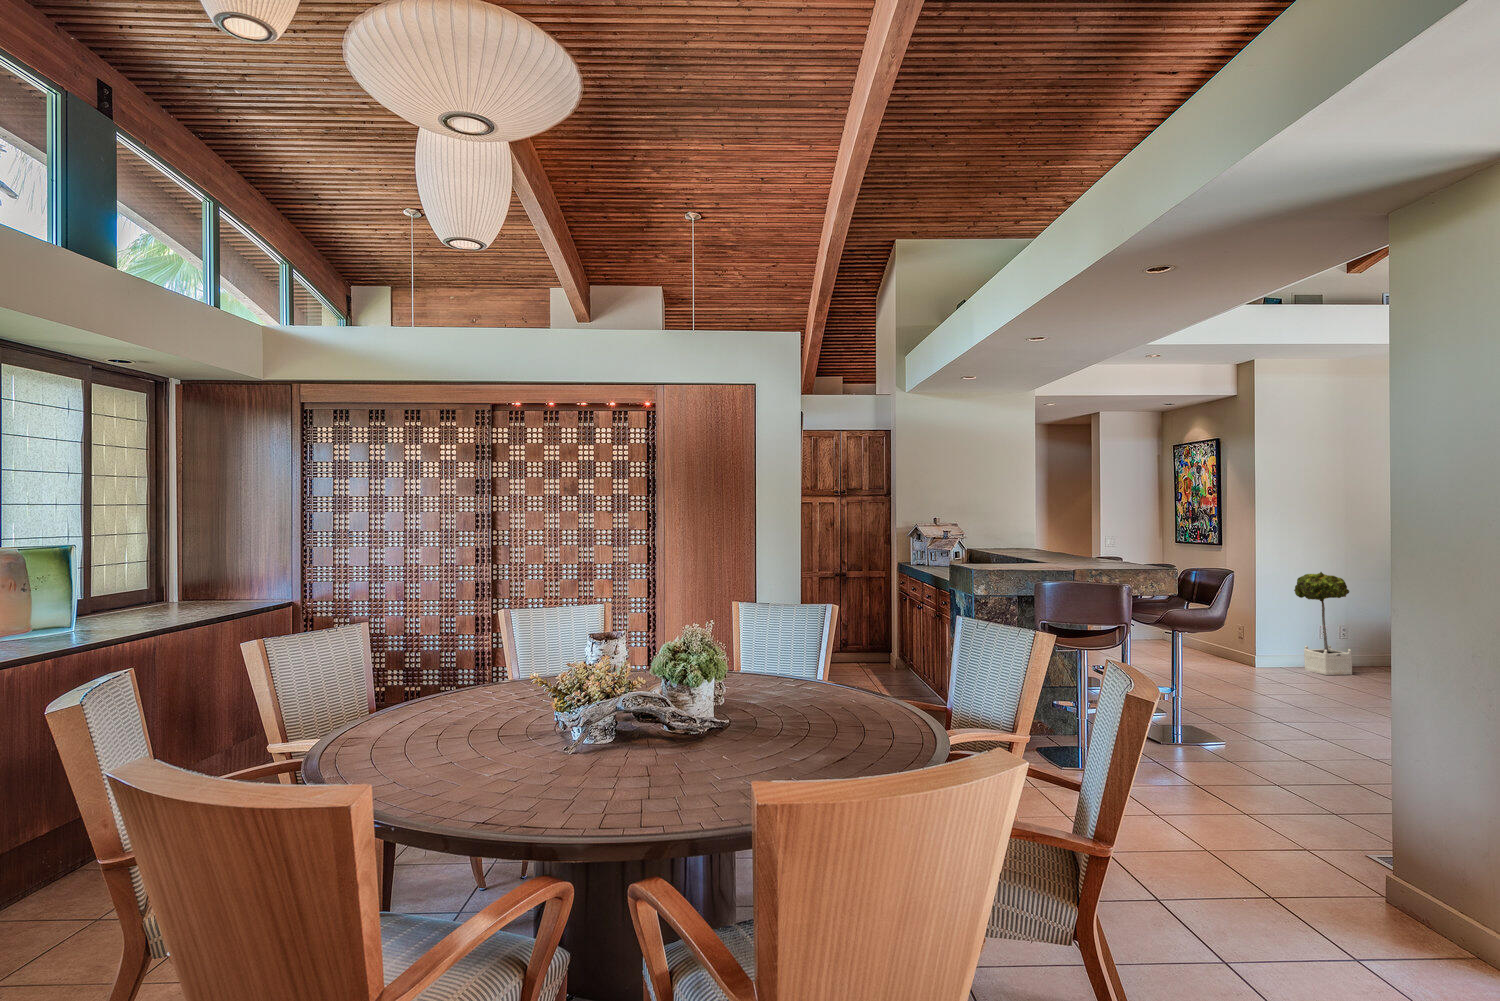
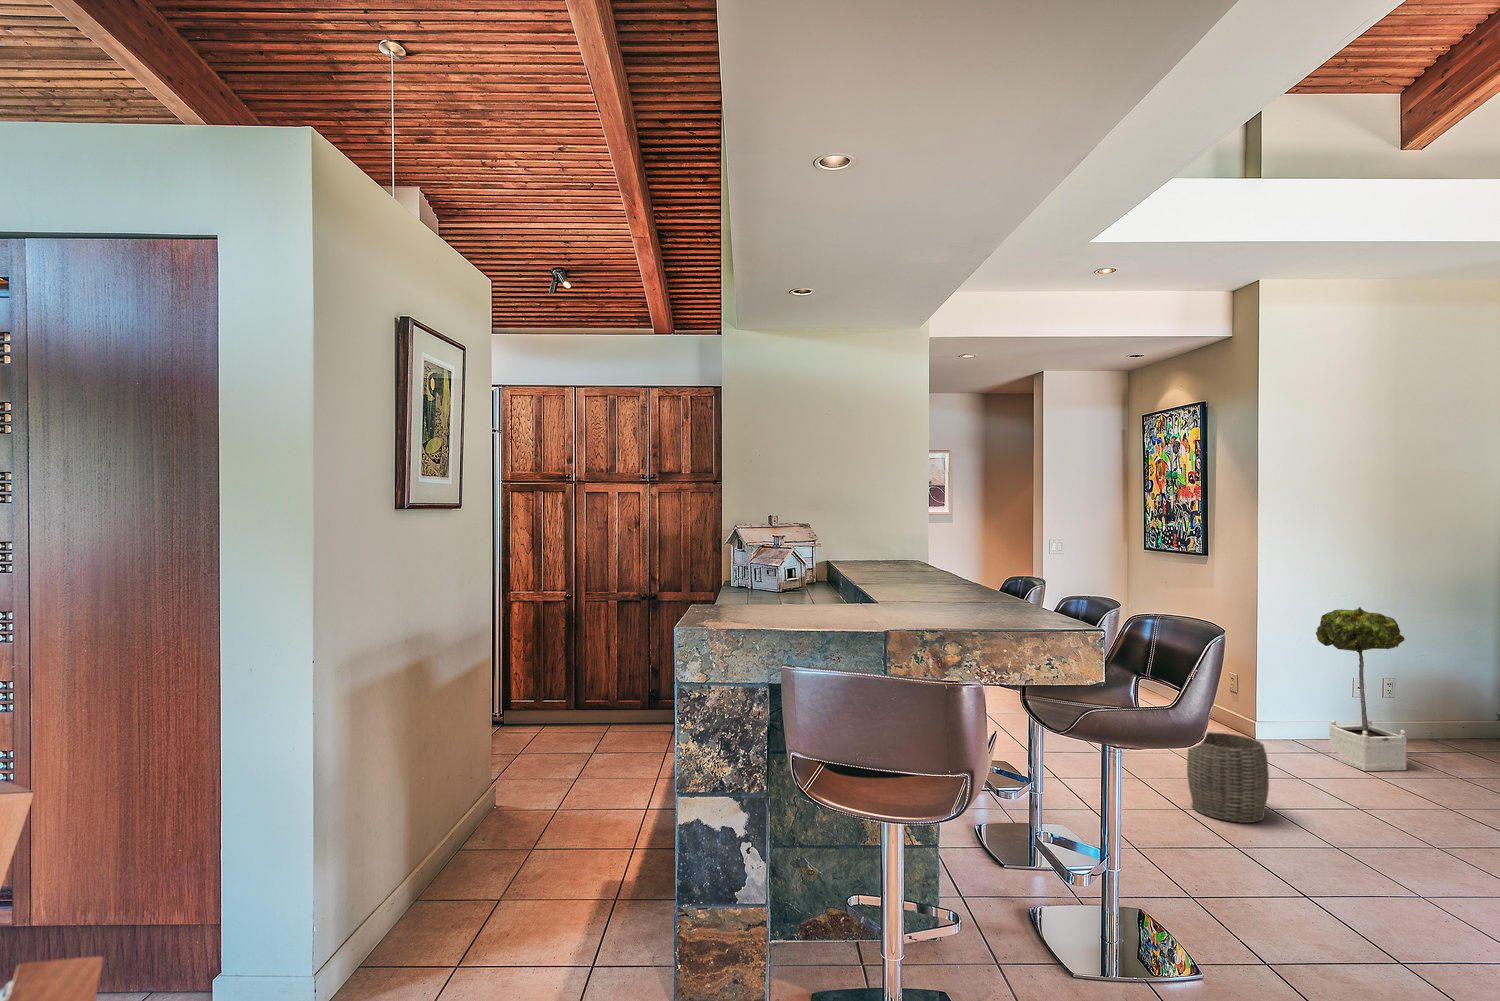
woven basket: none [1216,646,1266,694] -> present [1187,732,1269,823]

